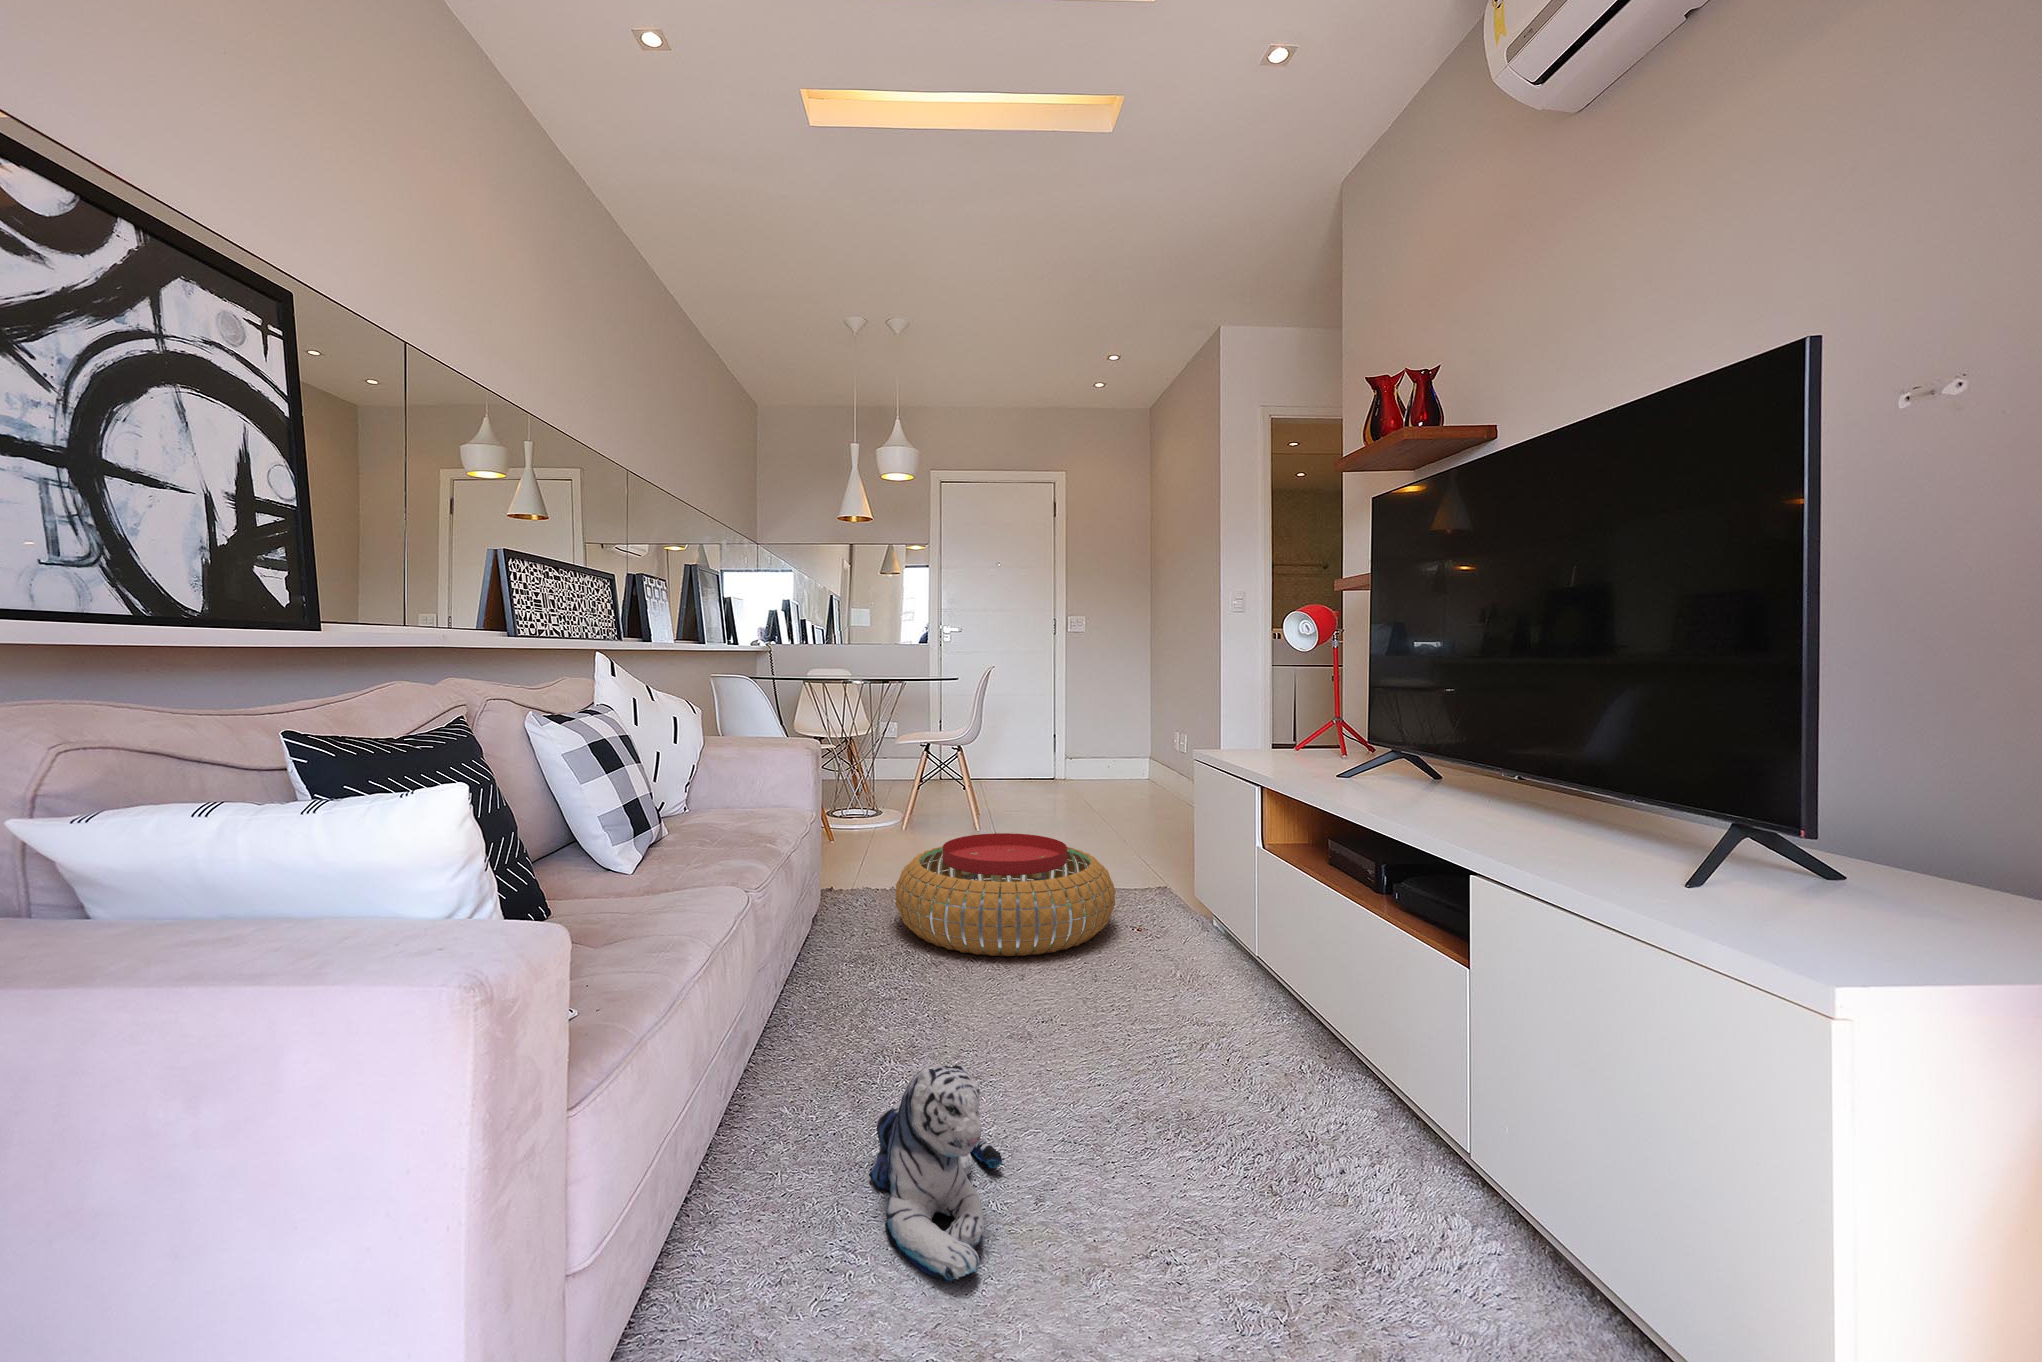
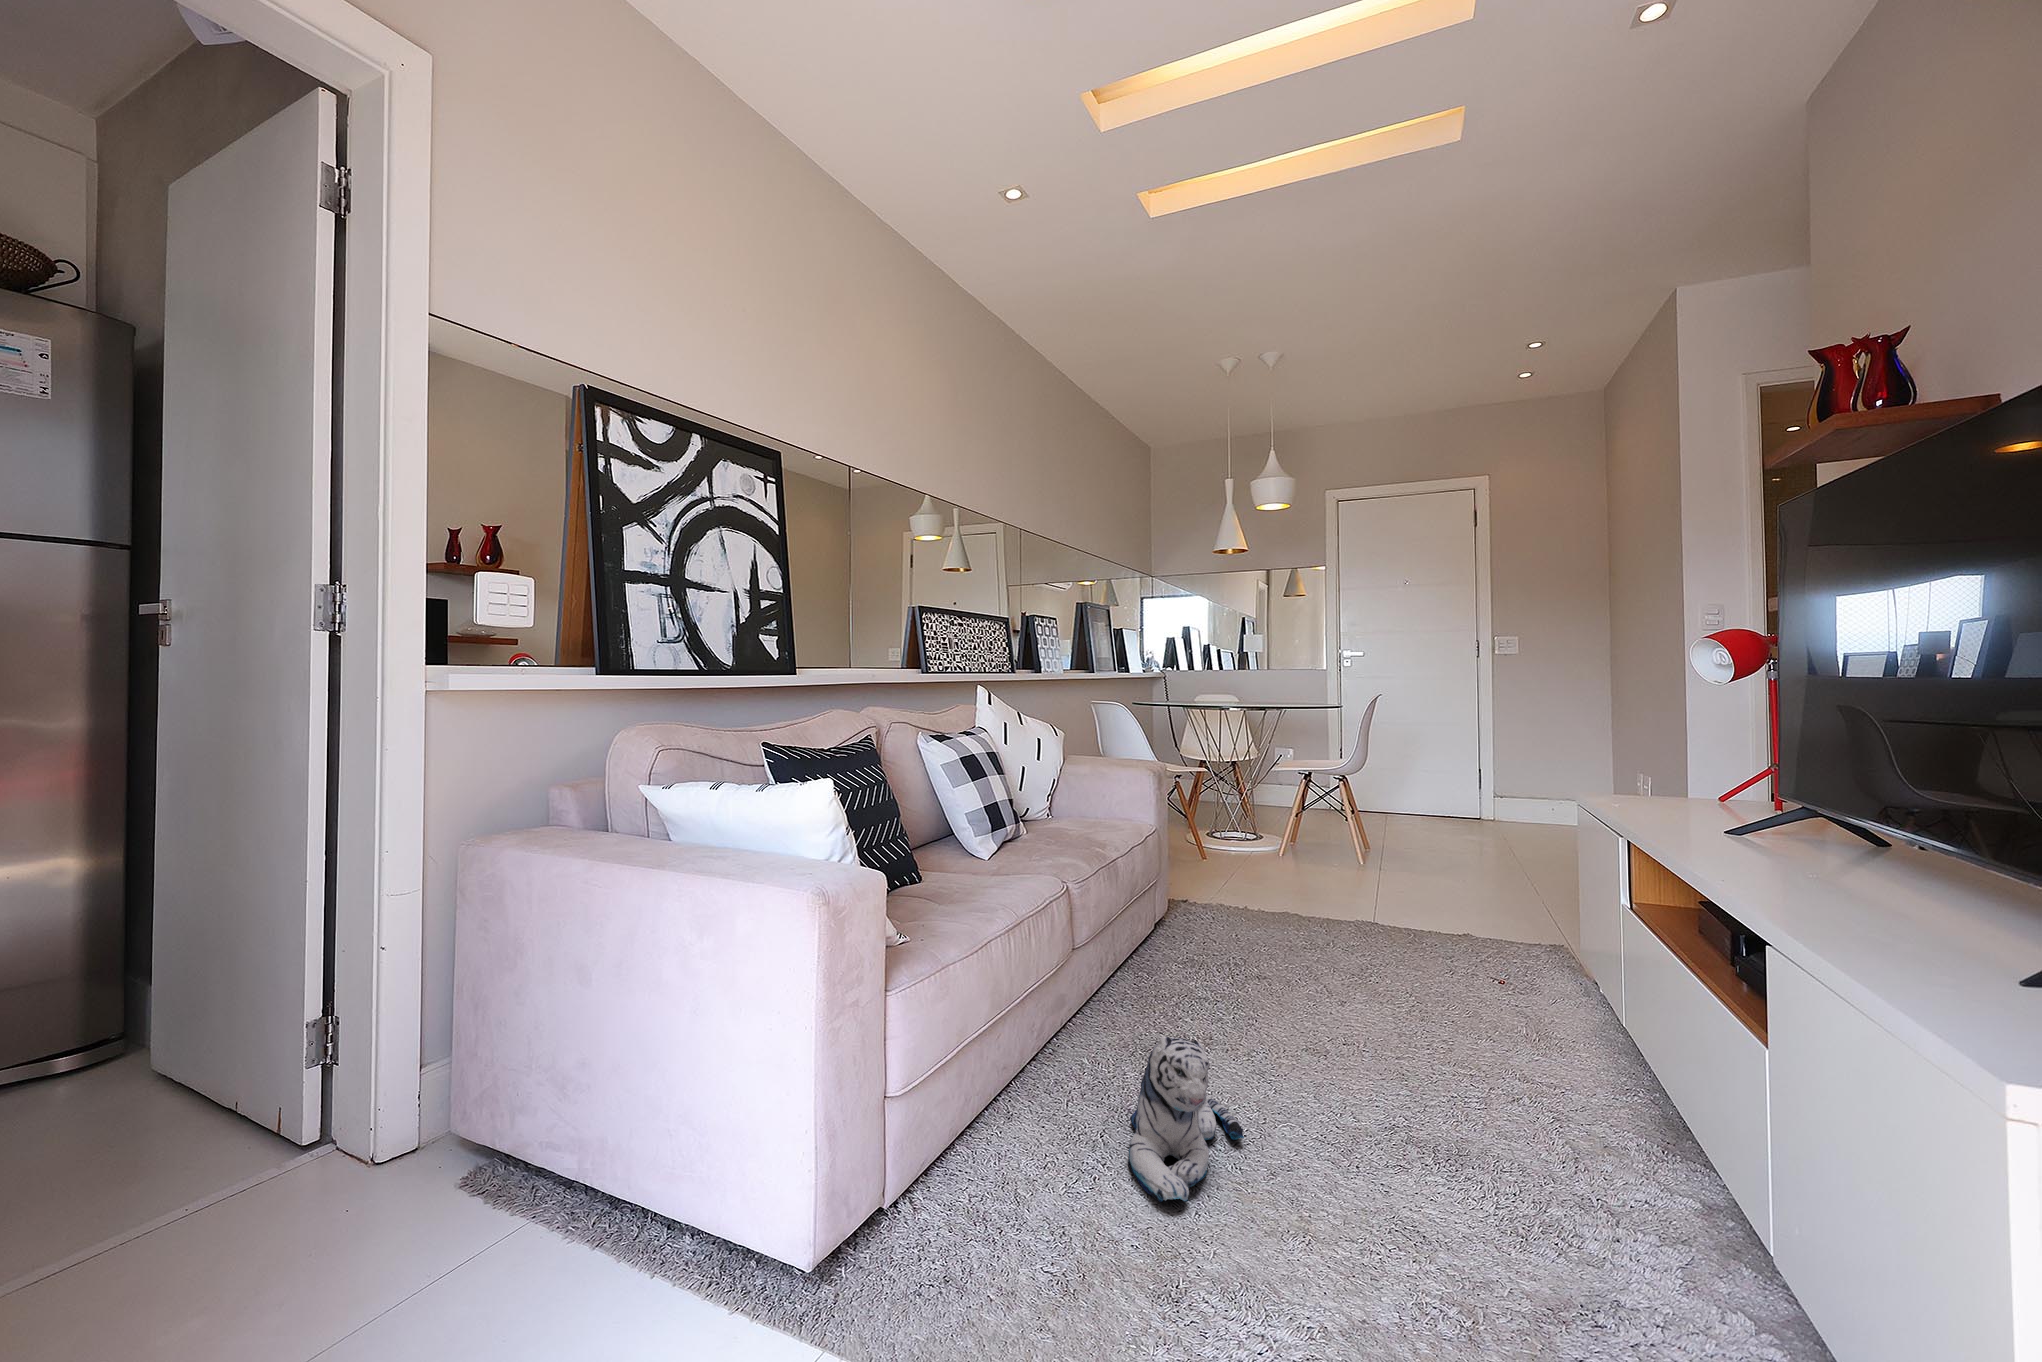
pouf: present [896,833,1115,956] -> none [1237,863,1474,987]

